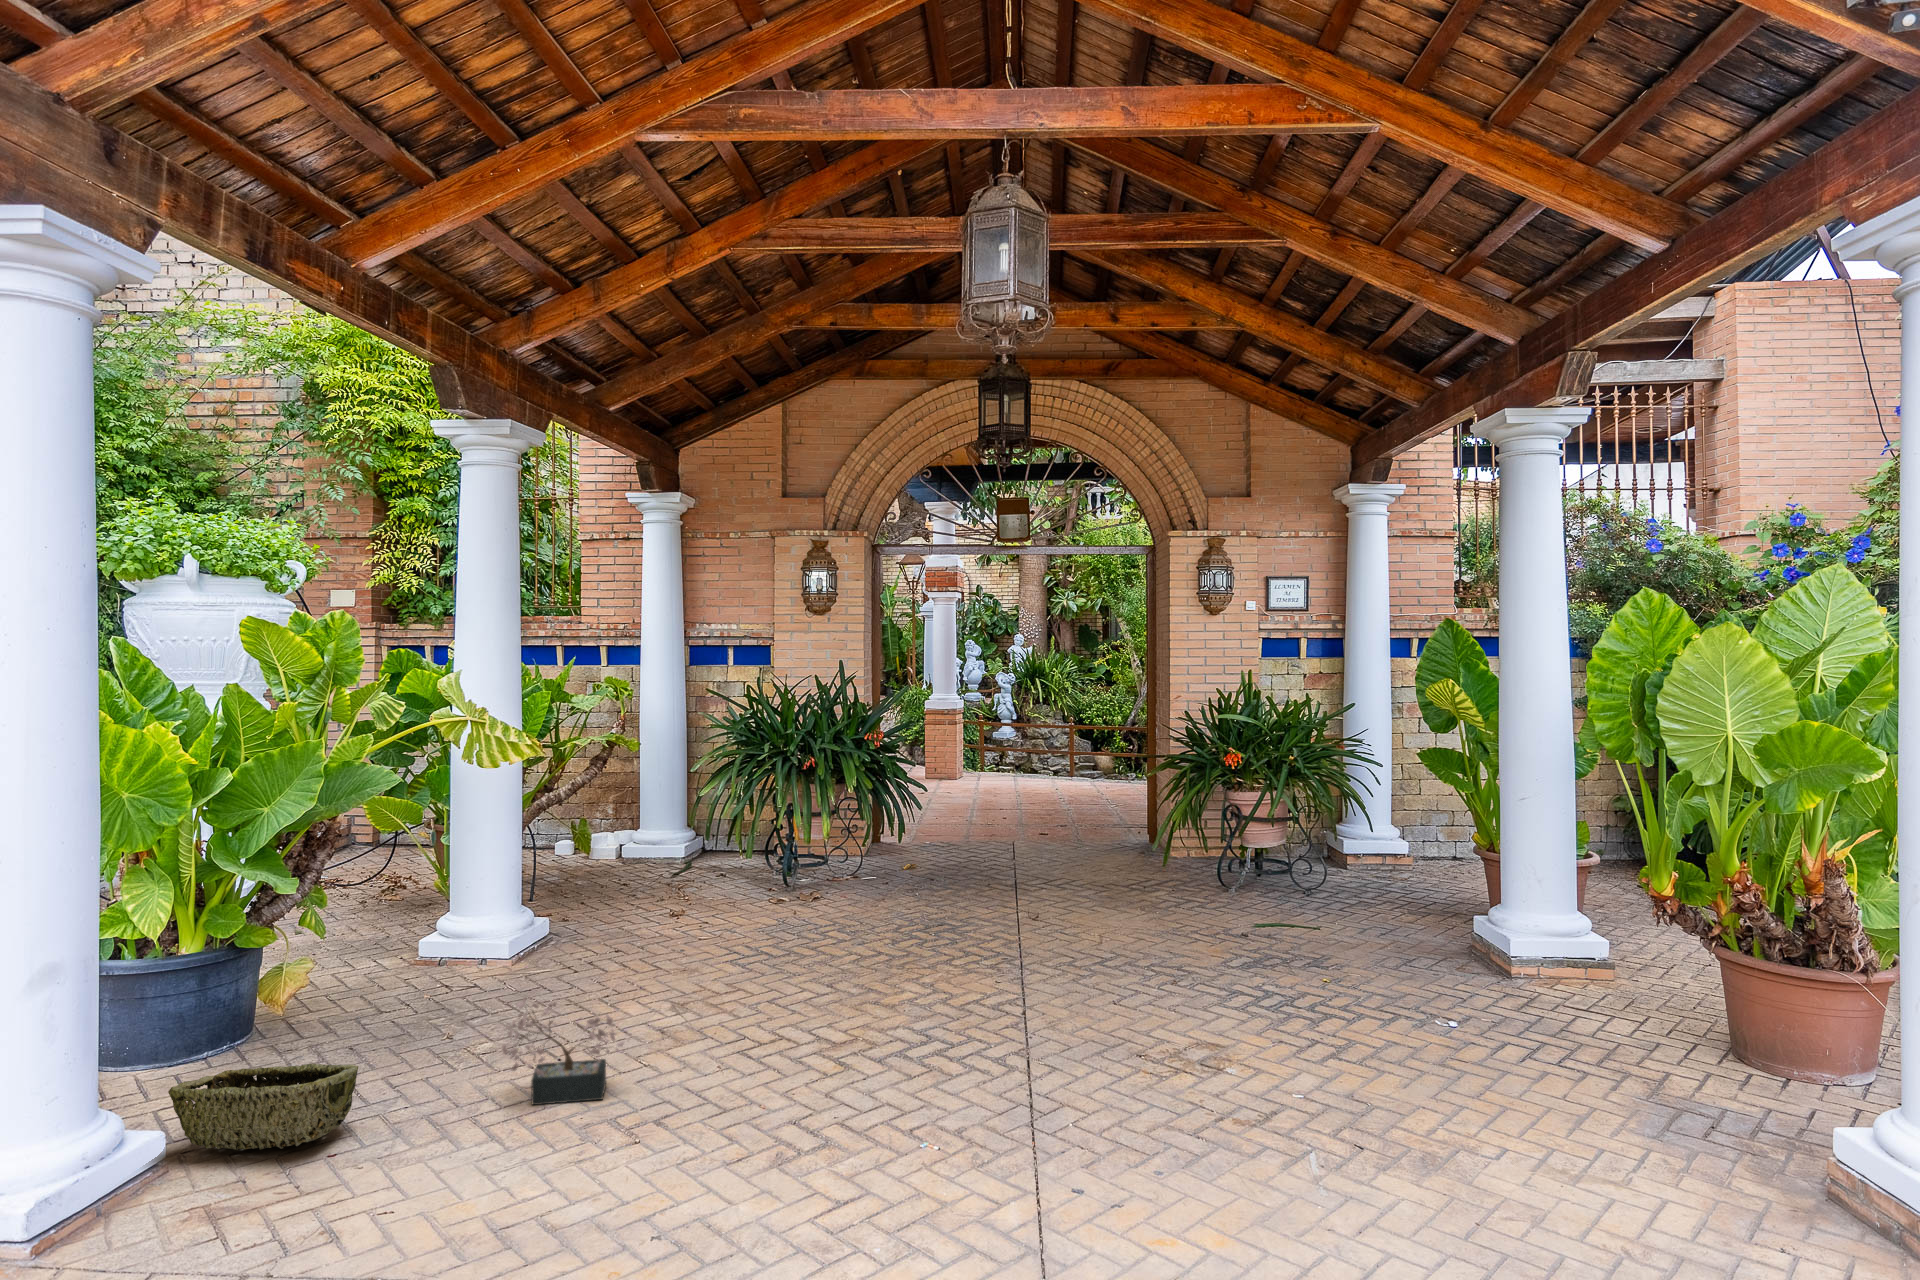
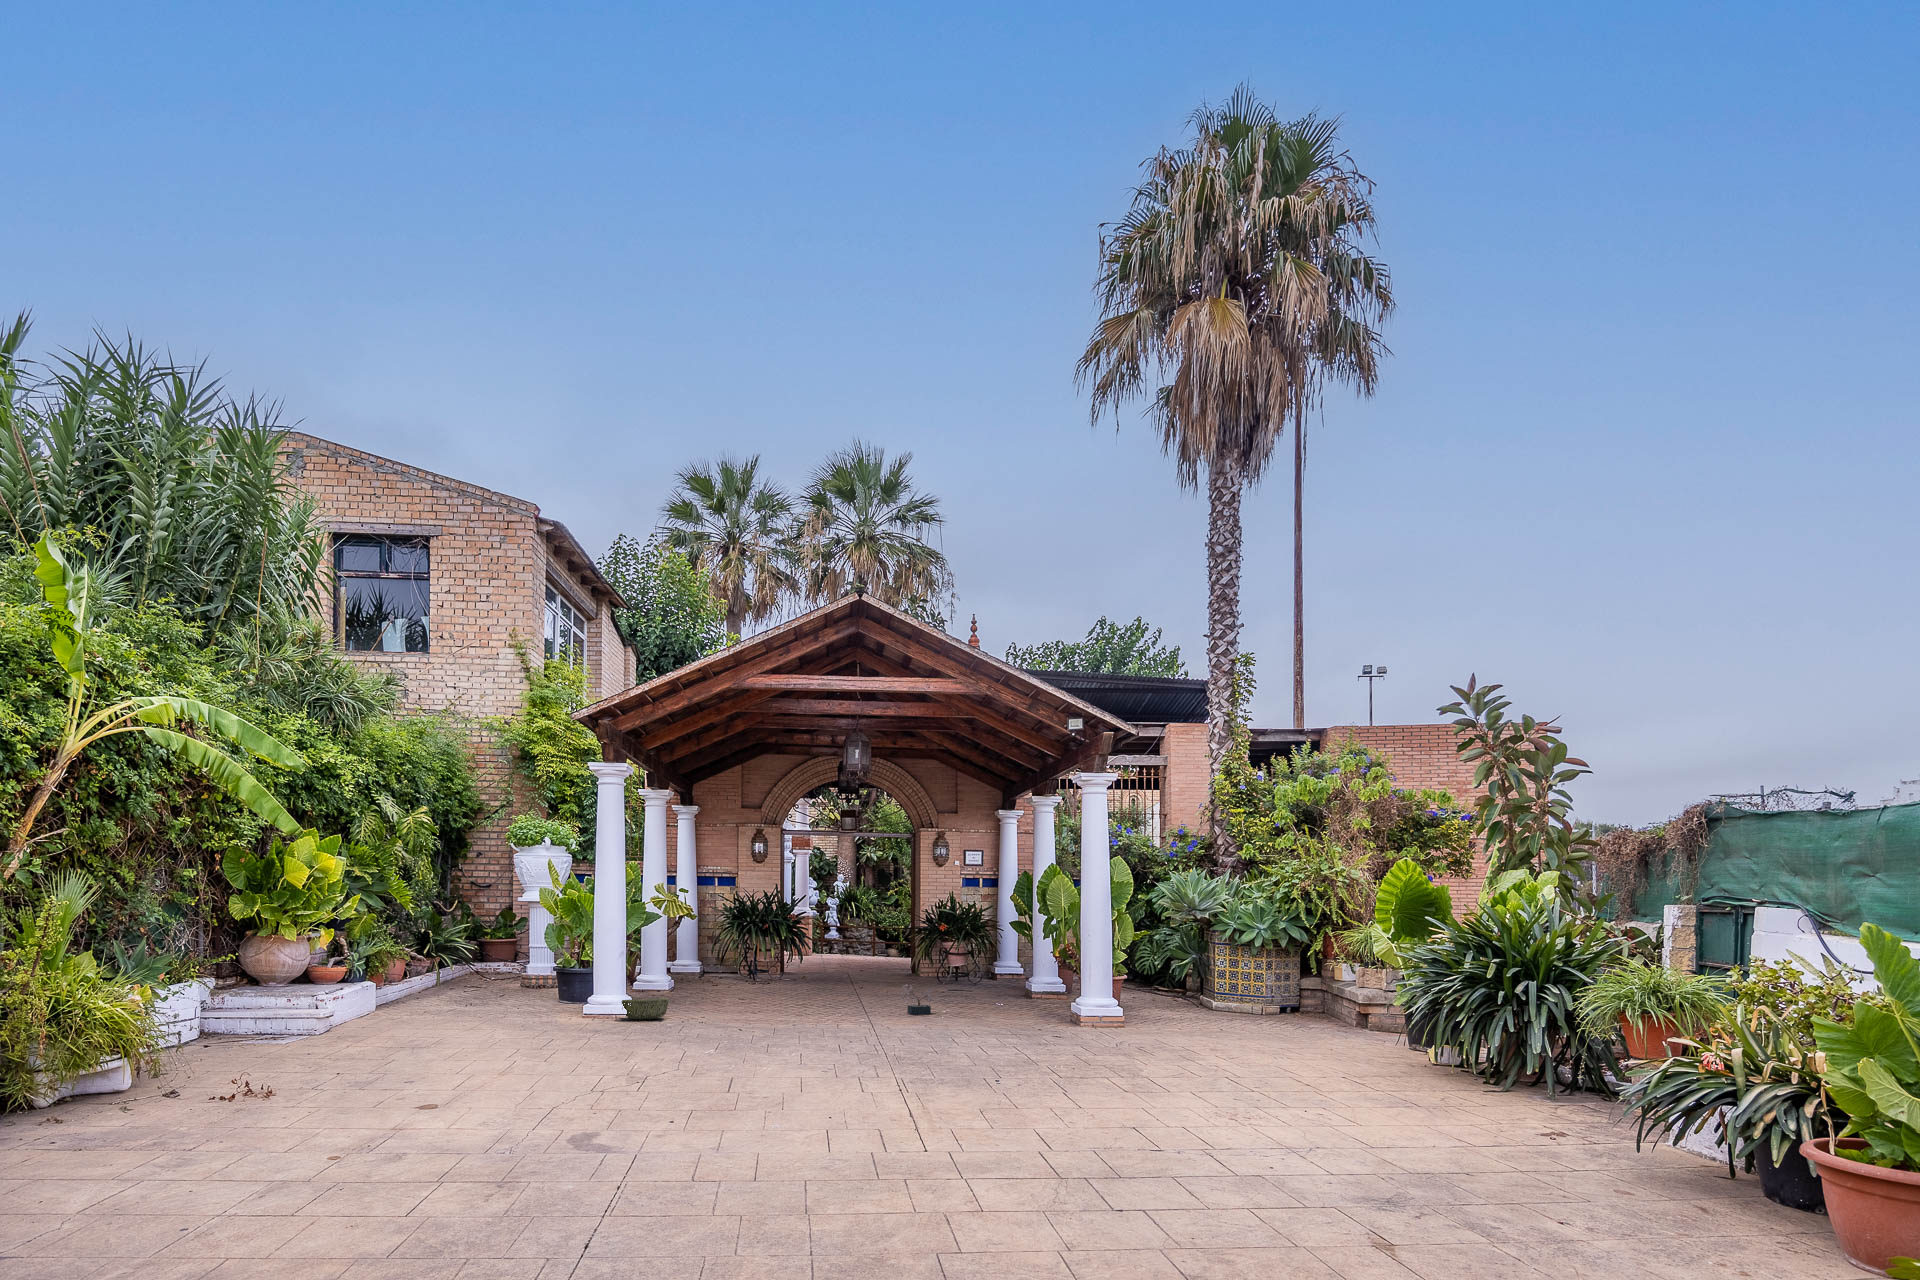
decorative plant: present [502,997,624,1105] -> present [900,984,935,1015]

